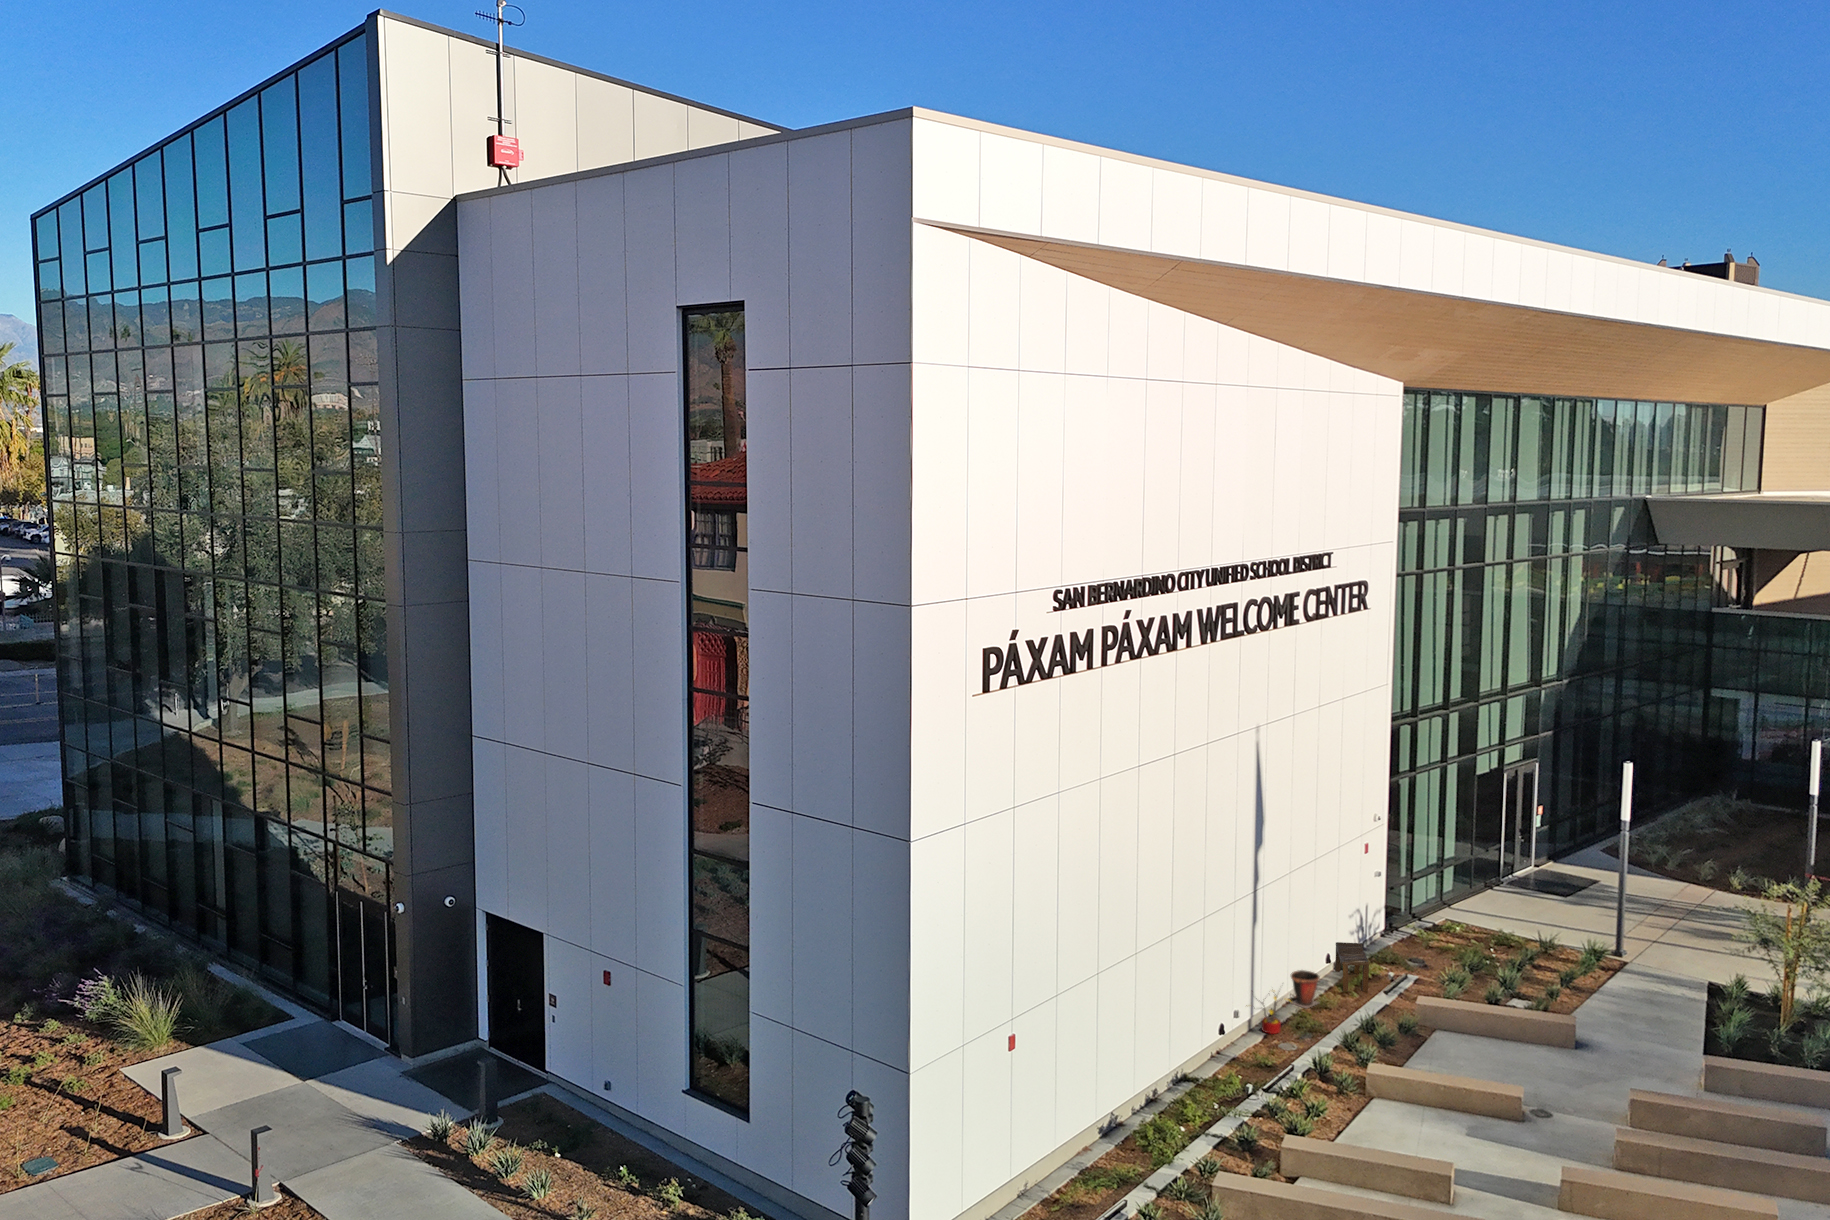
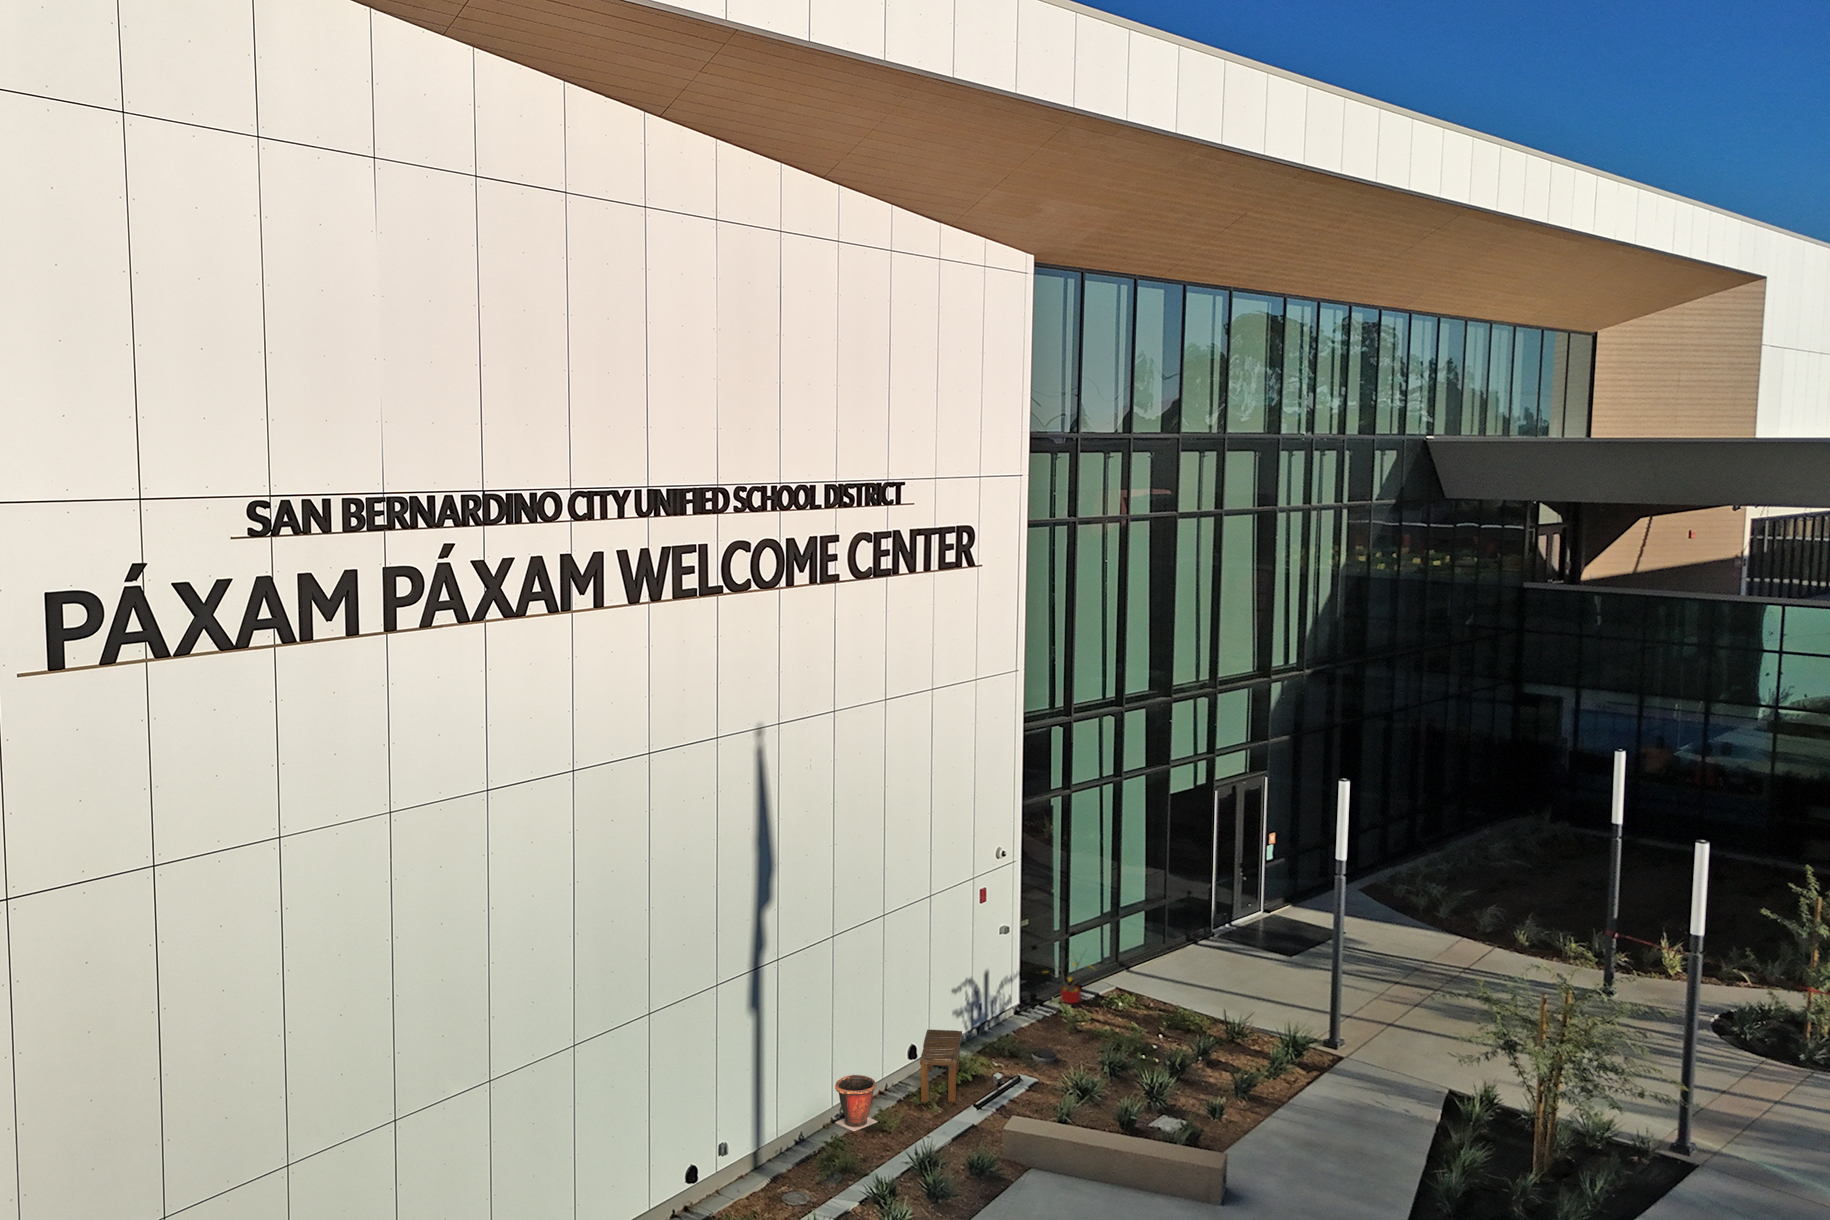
decorative plant: present [1256,994,1281,1034] -> present [1049,953,1093,1003]

